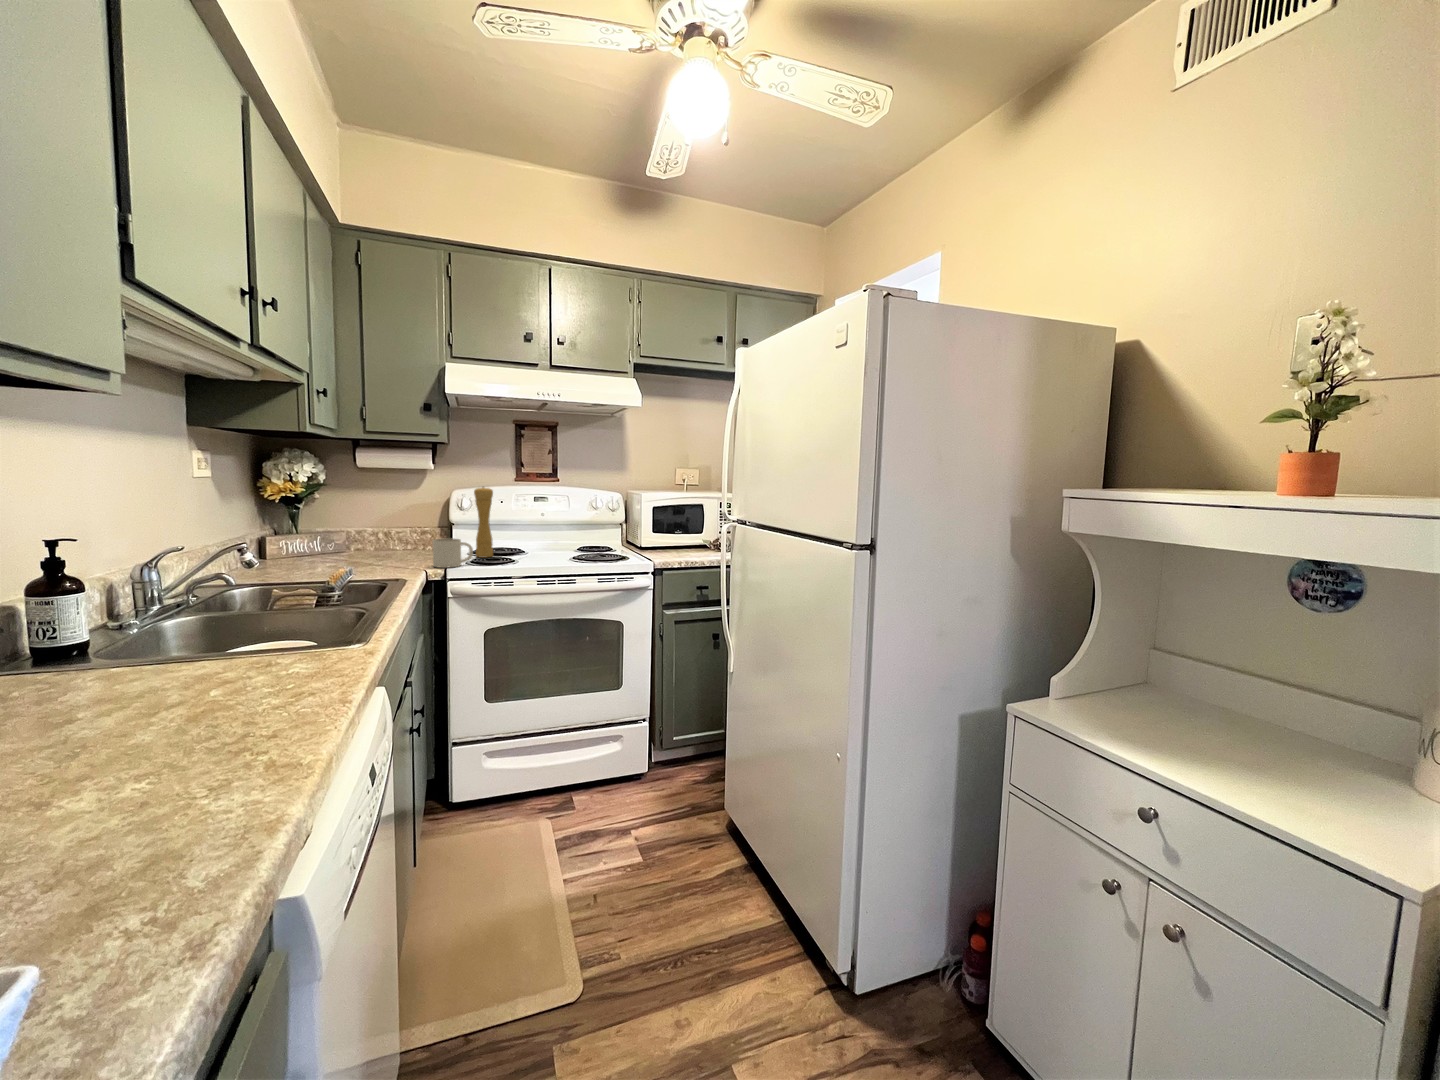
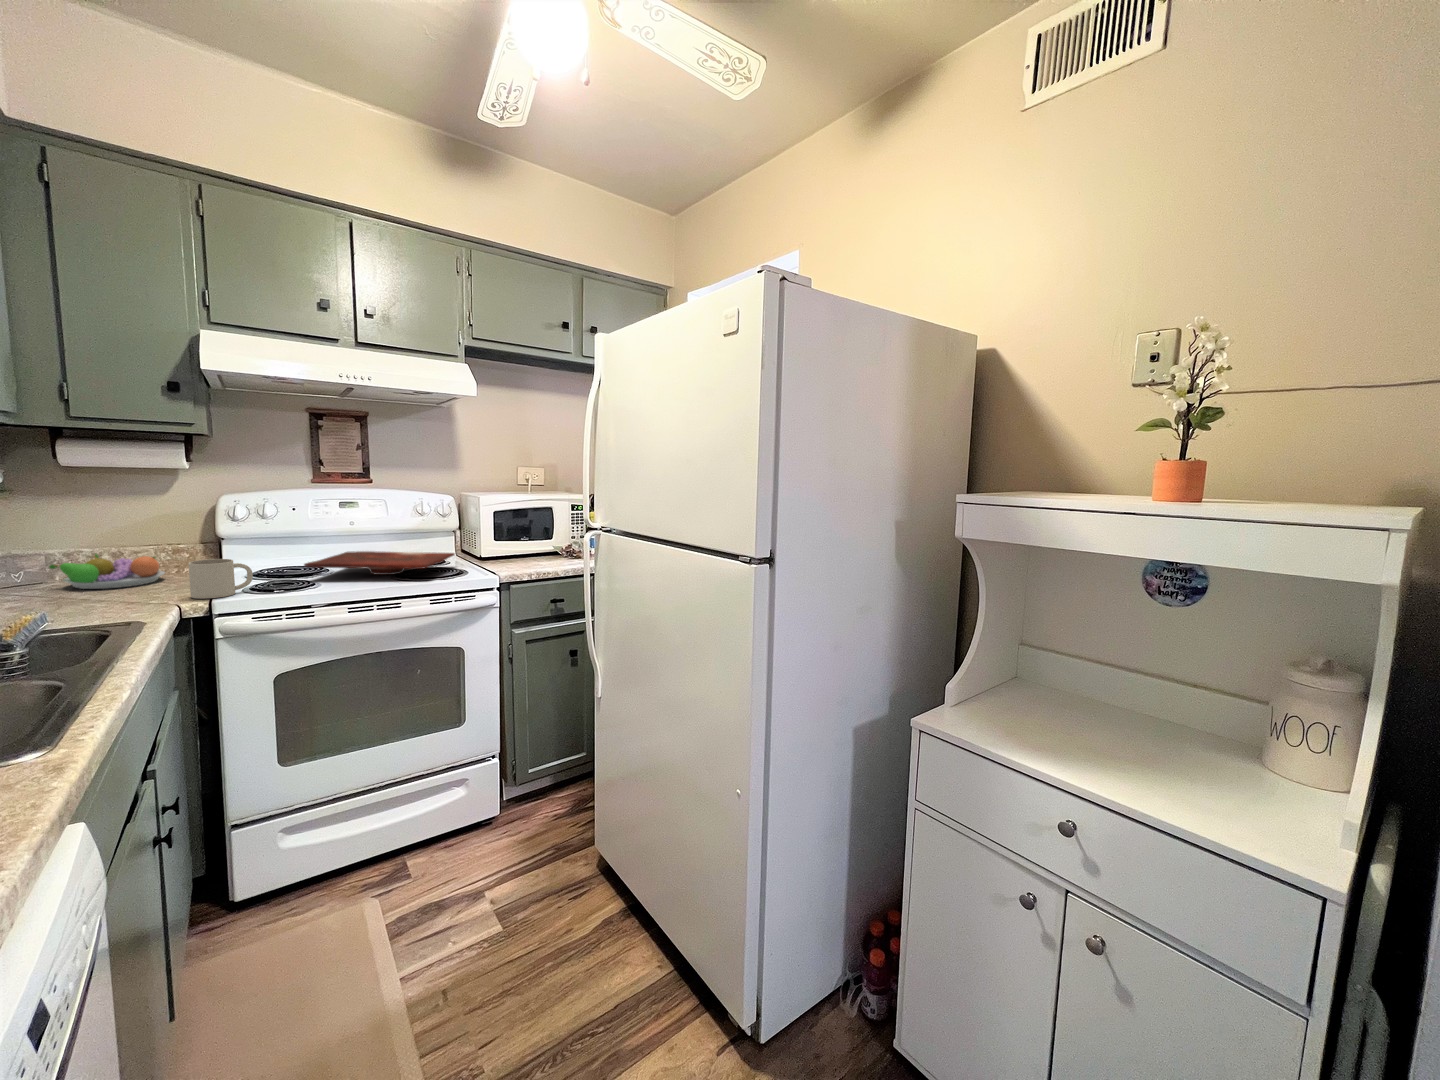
pepper mill: present [474,487,493,558] -> none [251,490,283,580]
fruit bowl: none [348,532,416,558] -> present [50,554,165,589]
cutting board: none [508,538,620,557] -> present [304,551,455,575]

